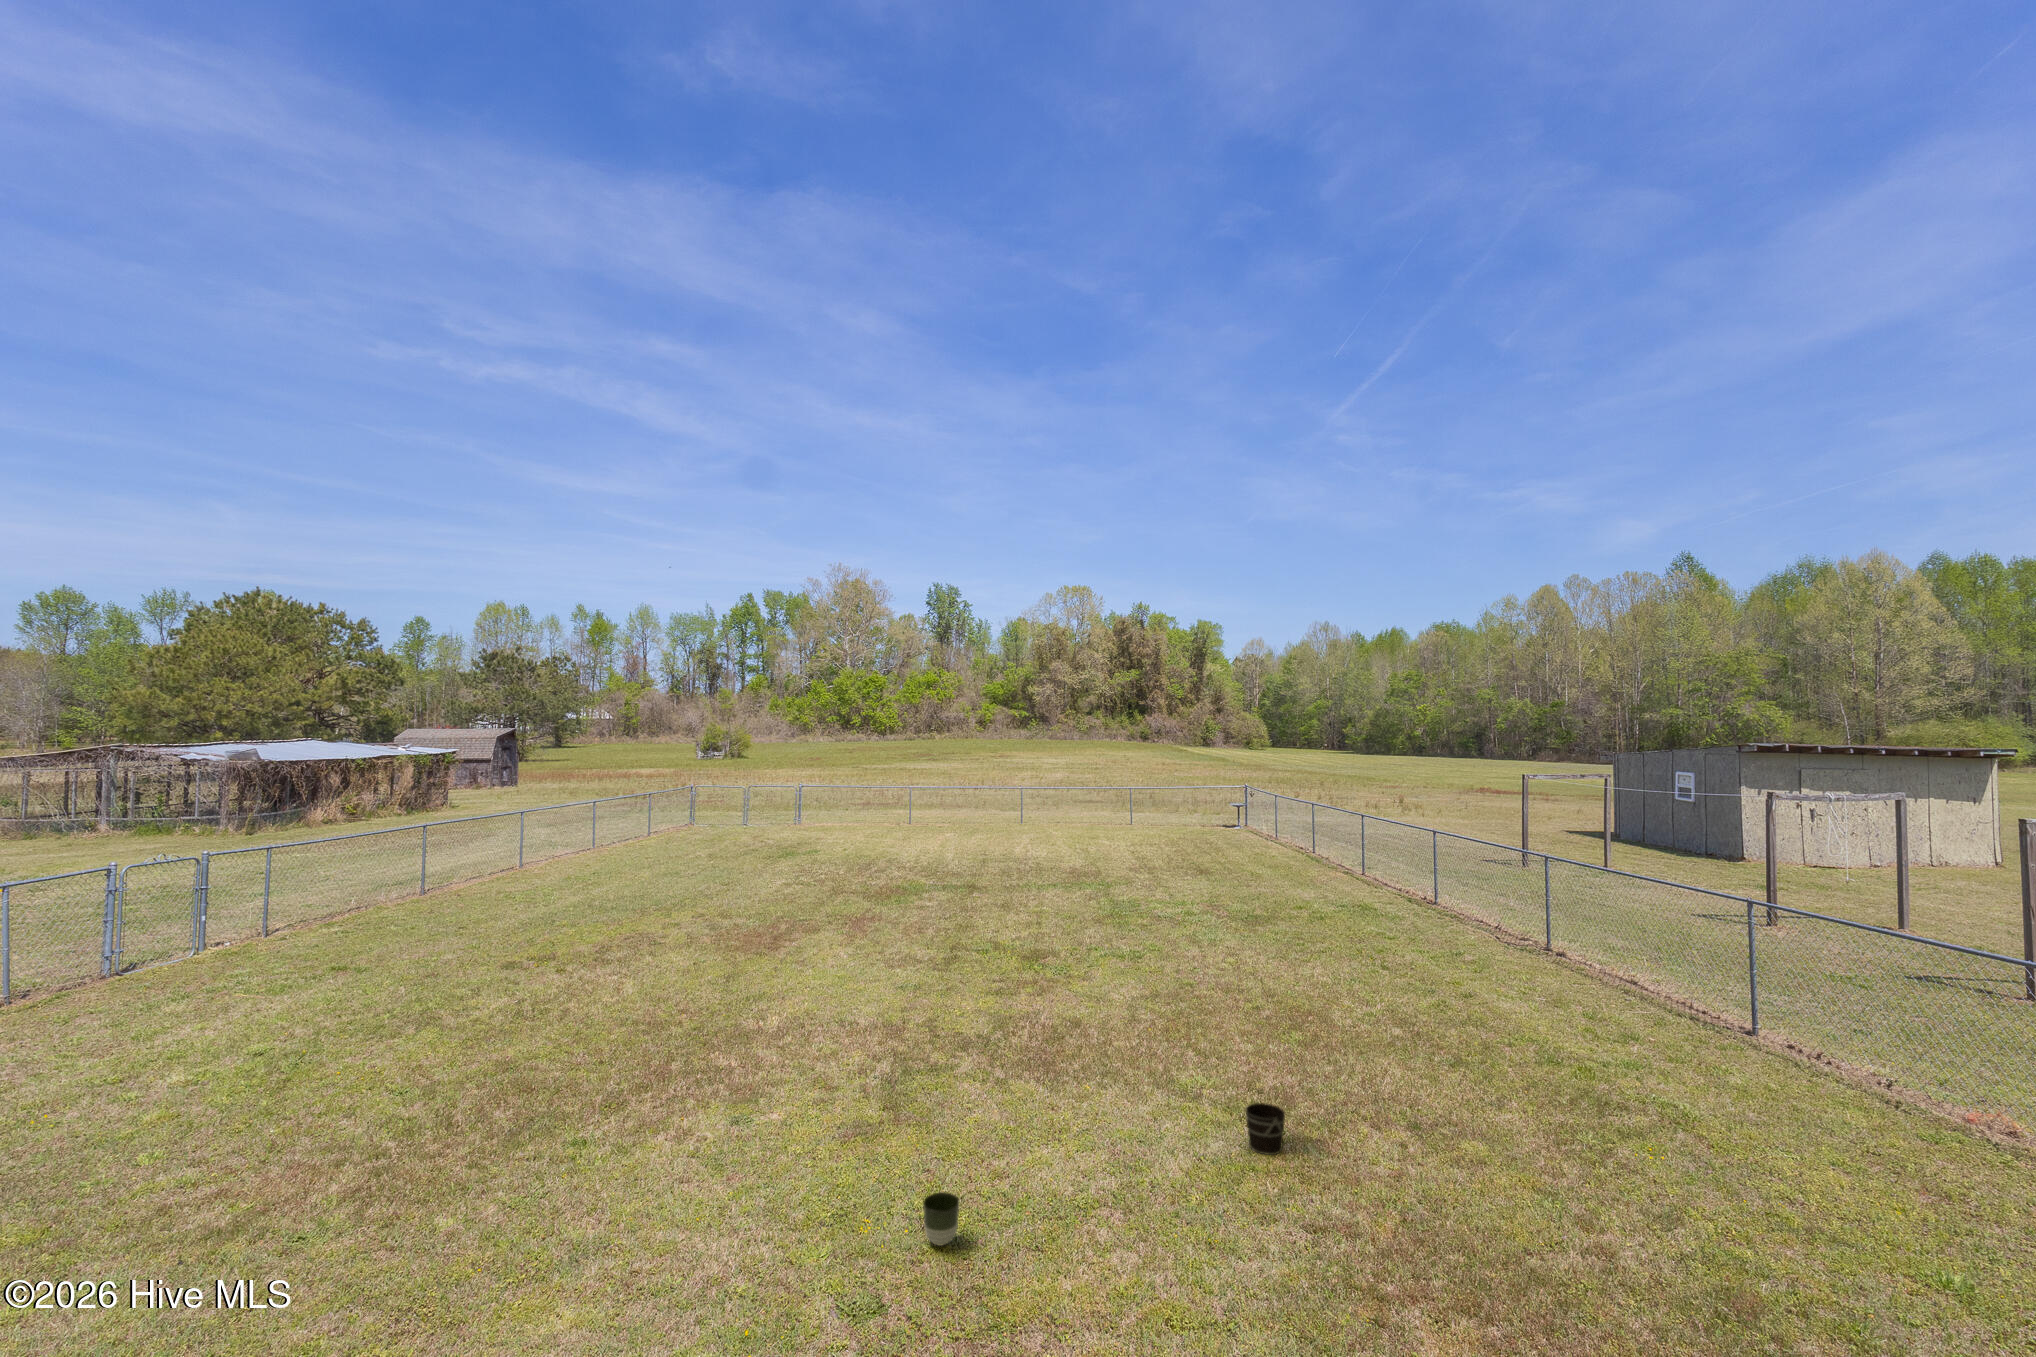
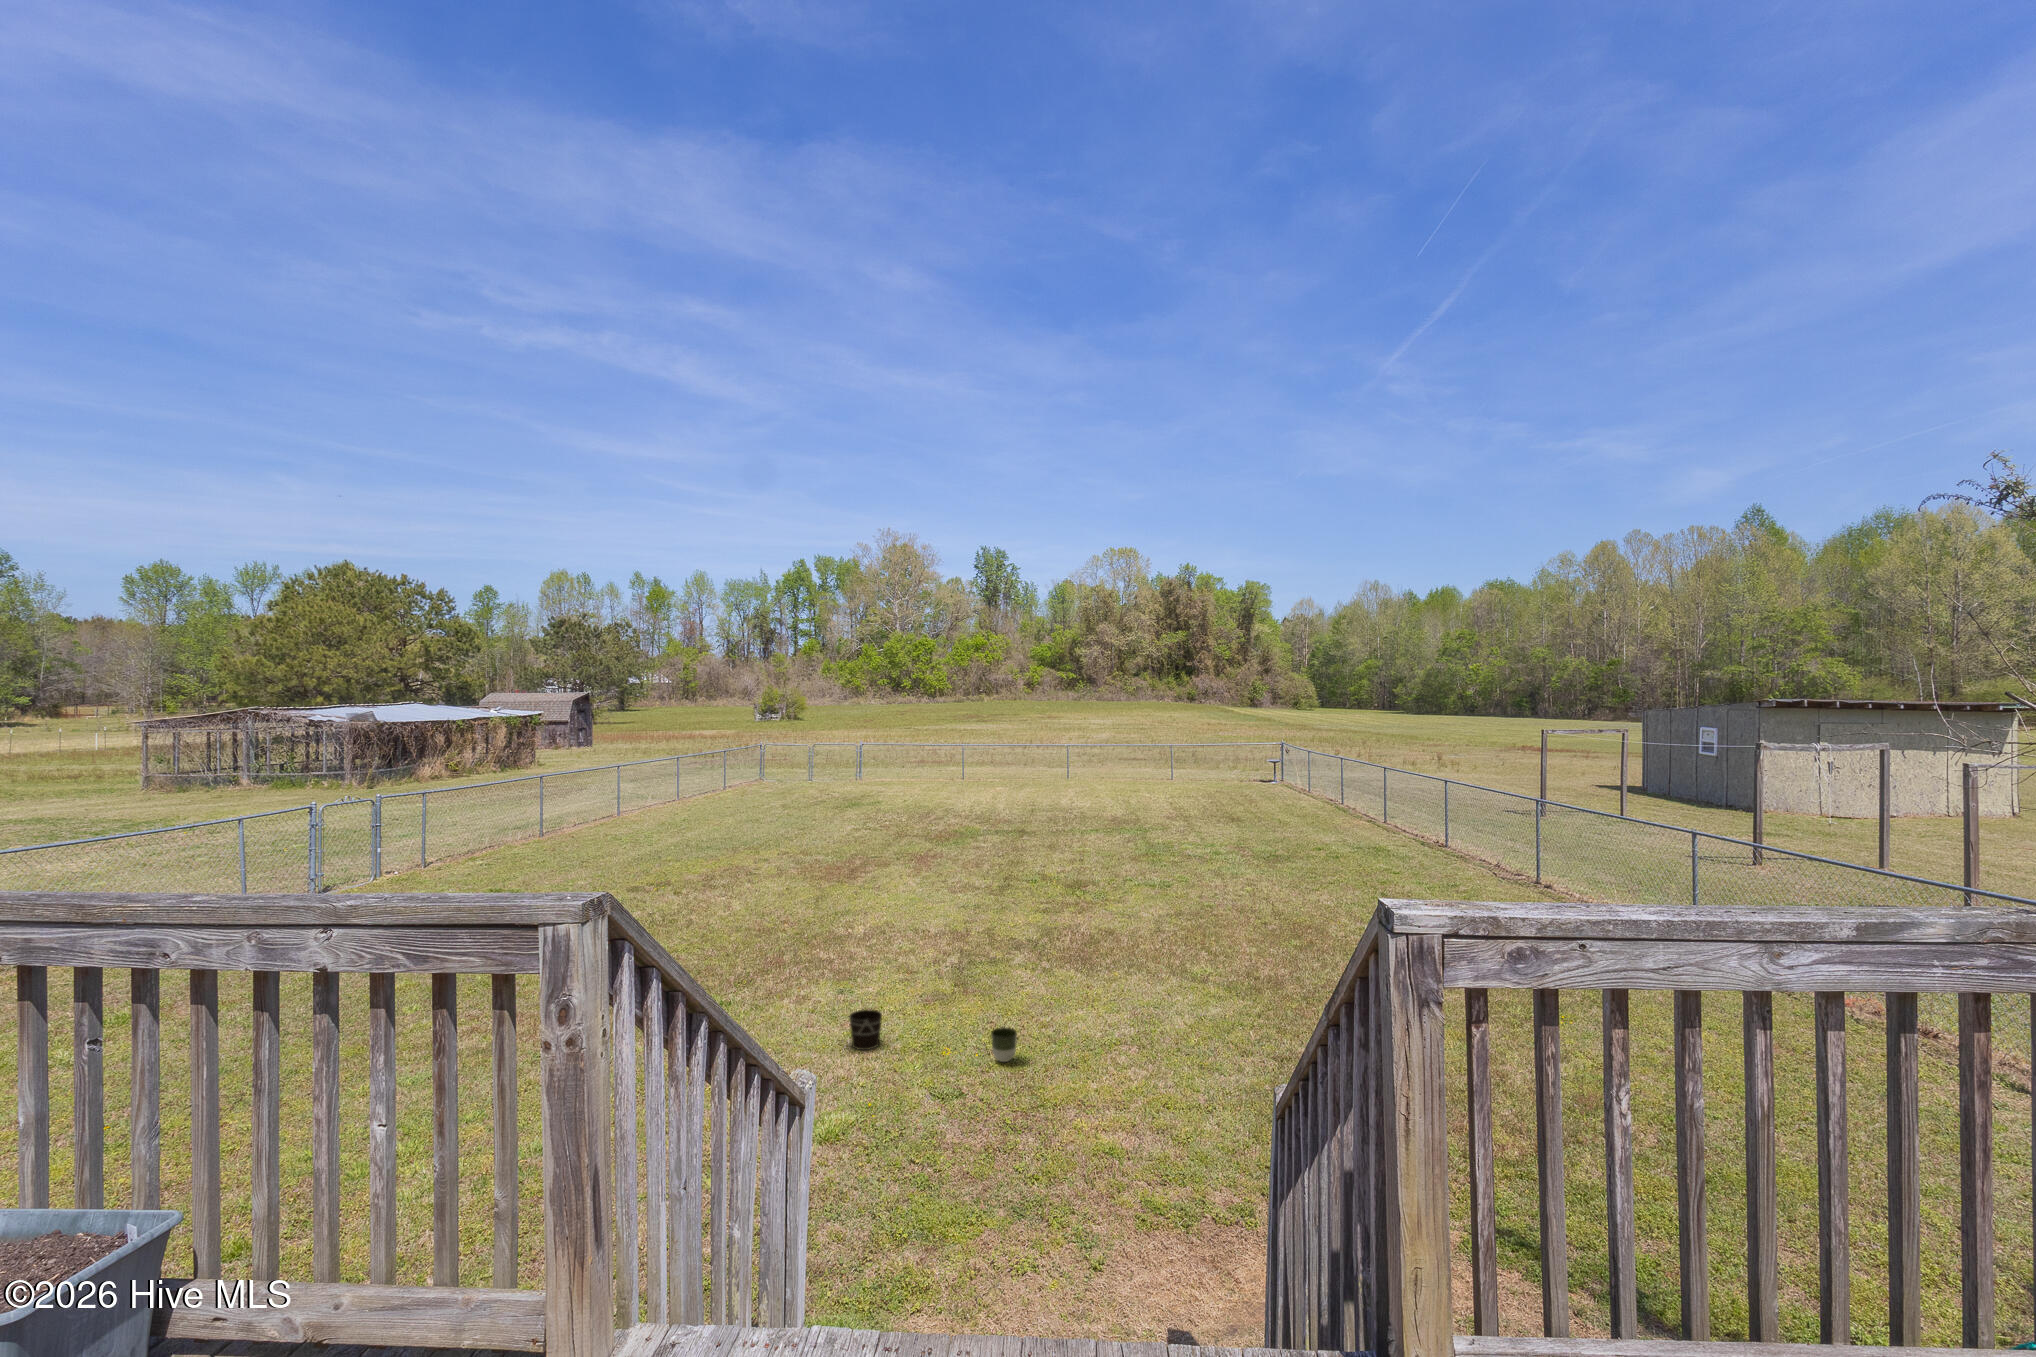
bucket: present [1245,1103,1285,1155] -> present [849,1009,882,1050]

